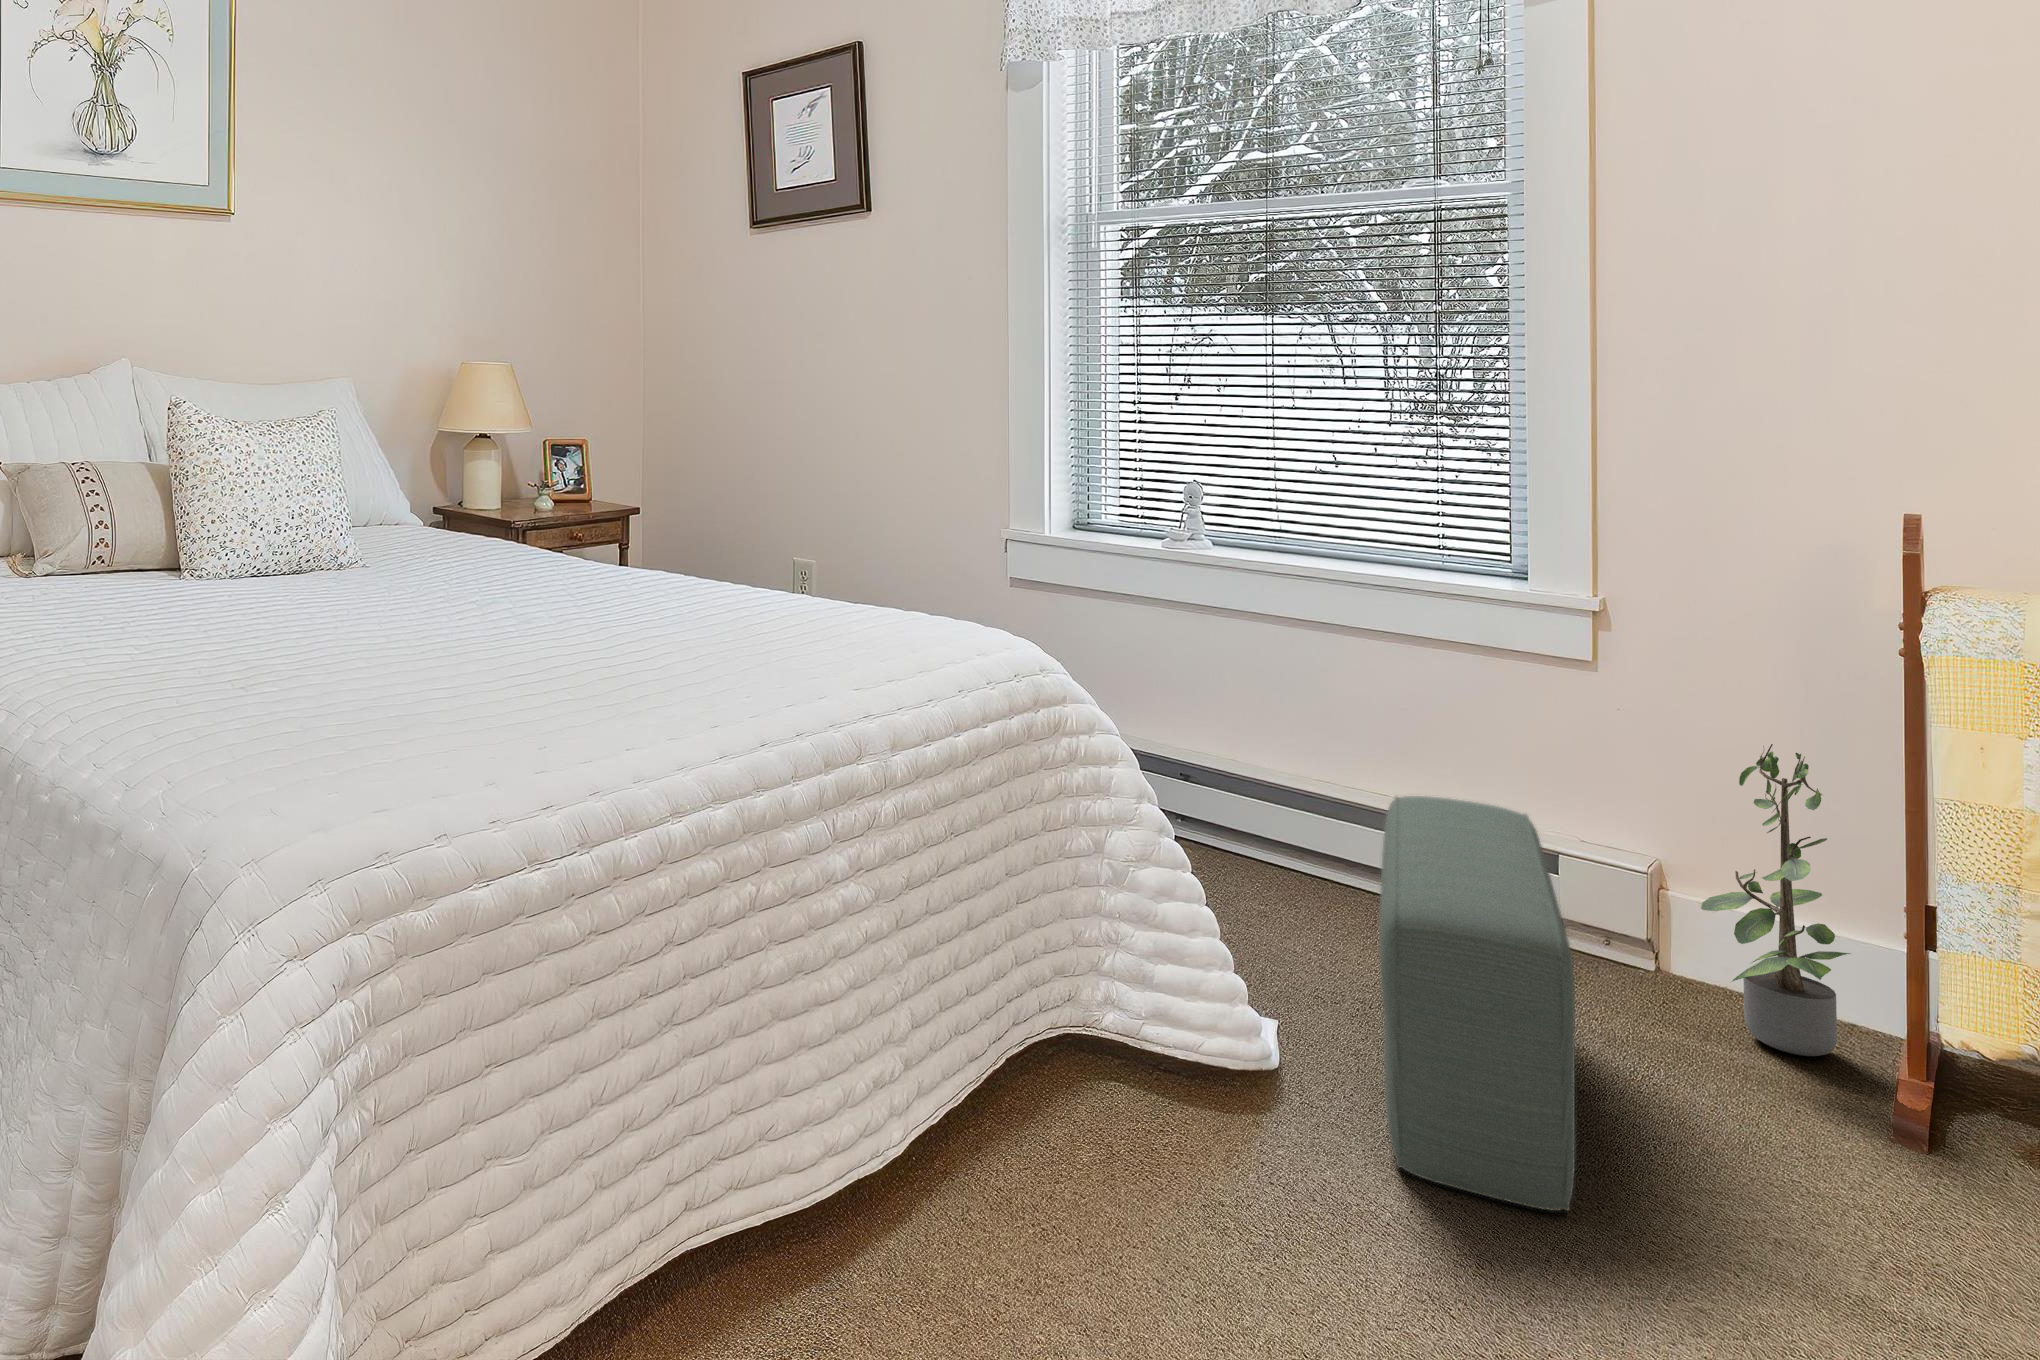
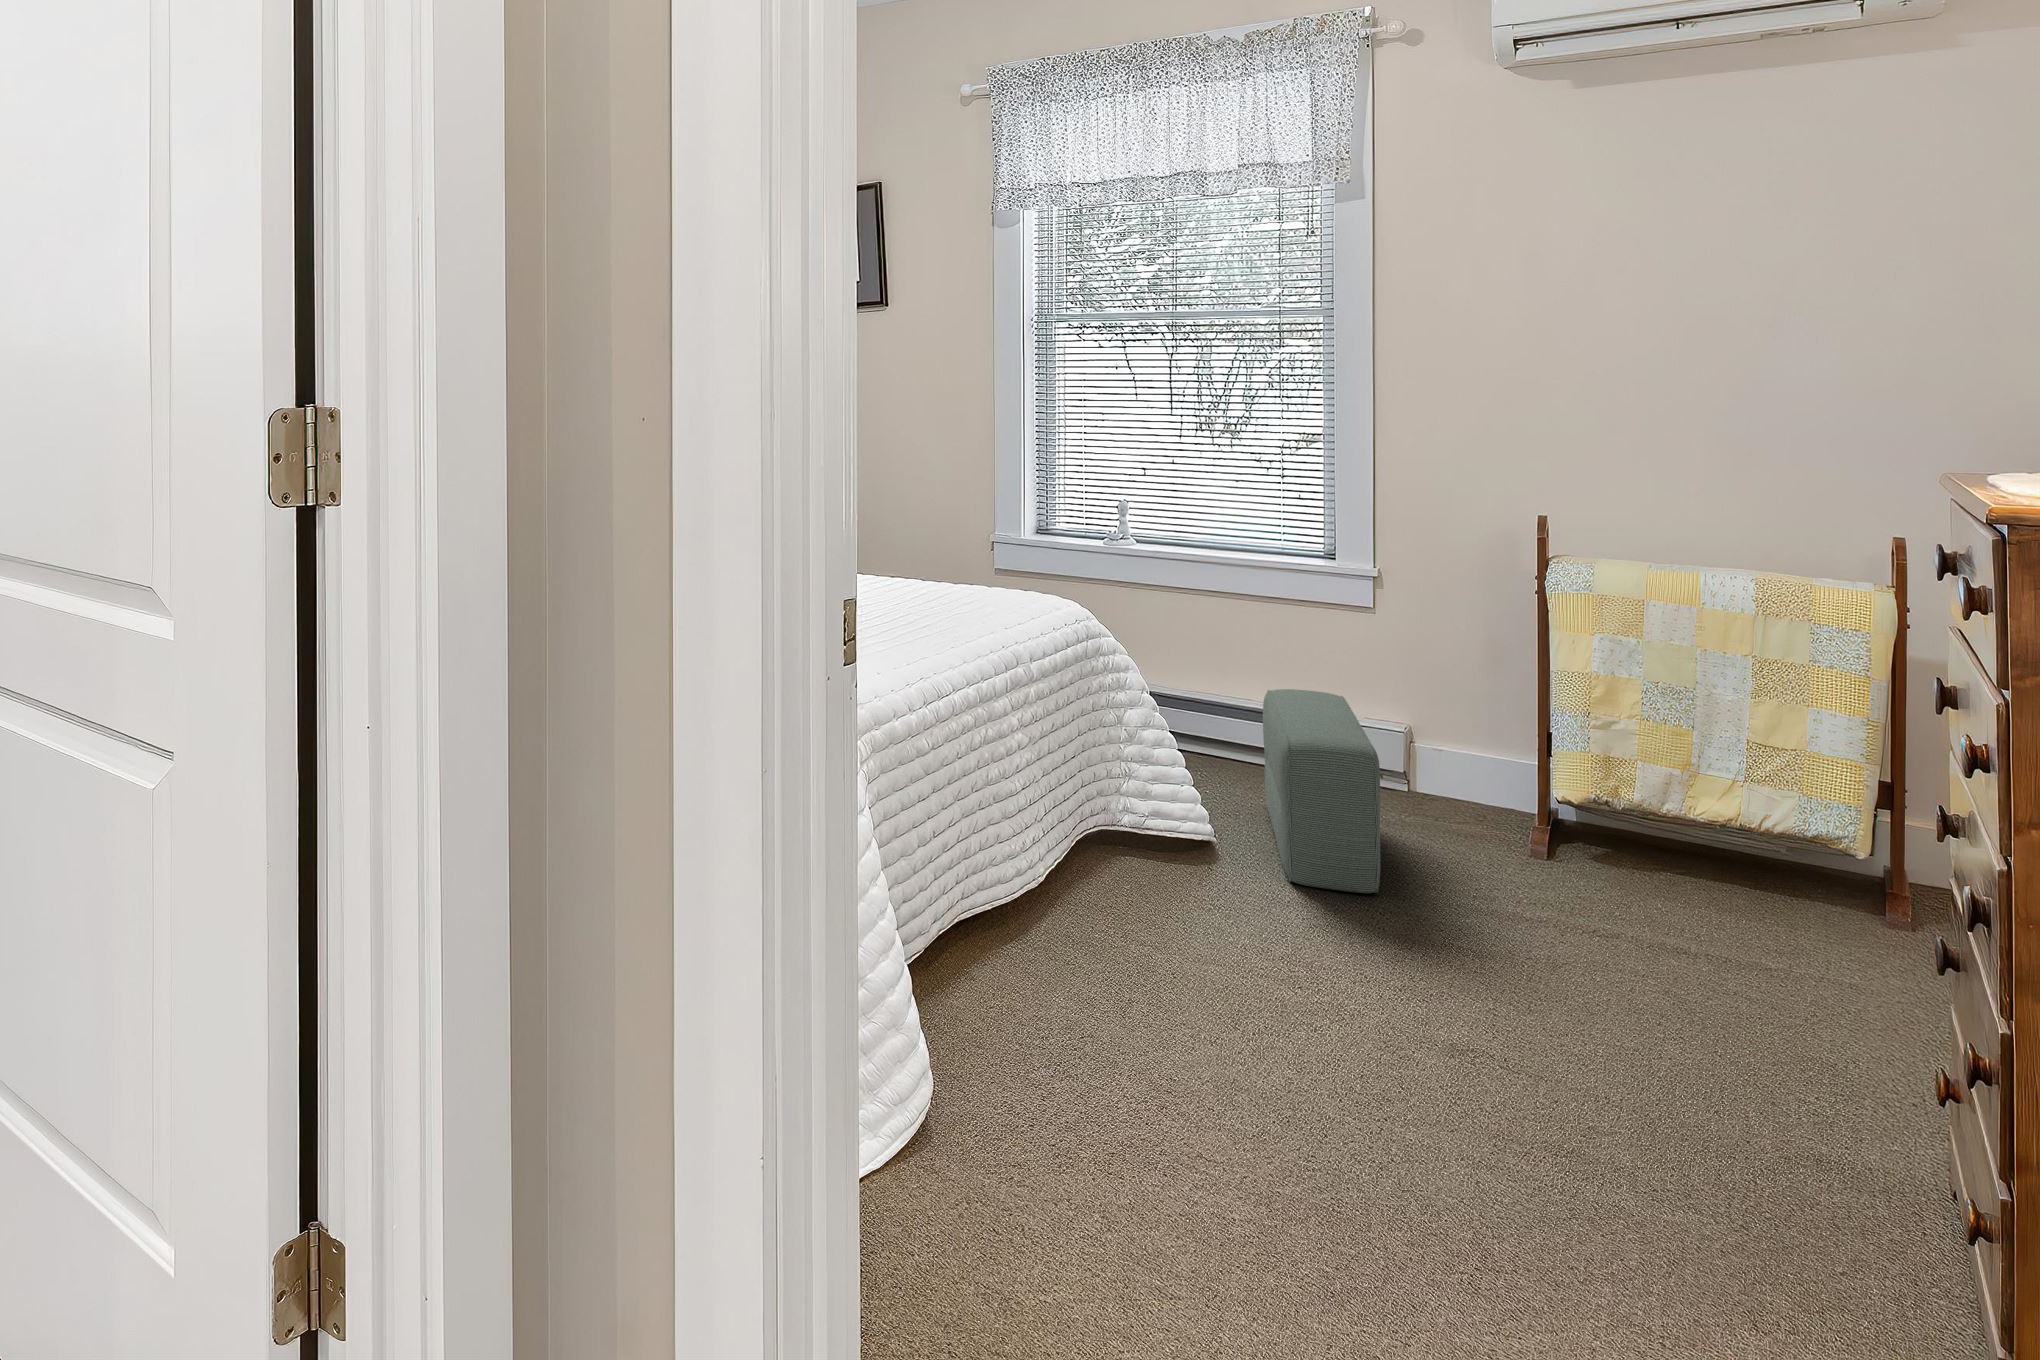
potted plant: present [1701,744,1850,1056] -> none [1434,651,1514,826]

